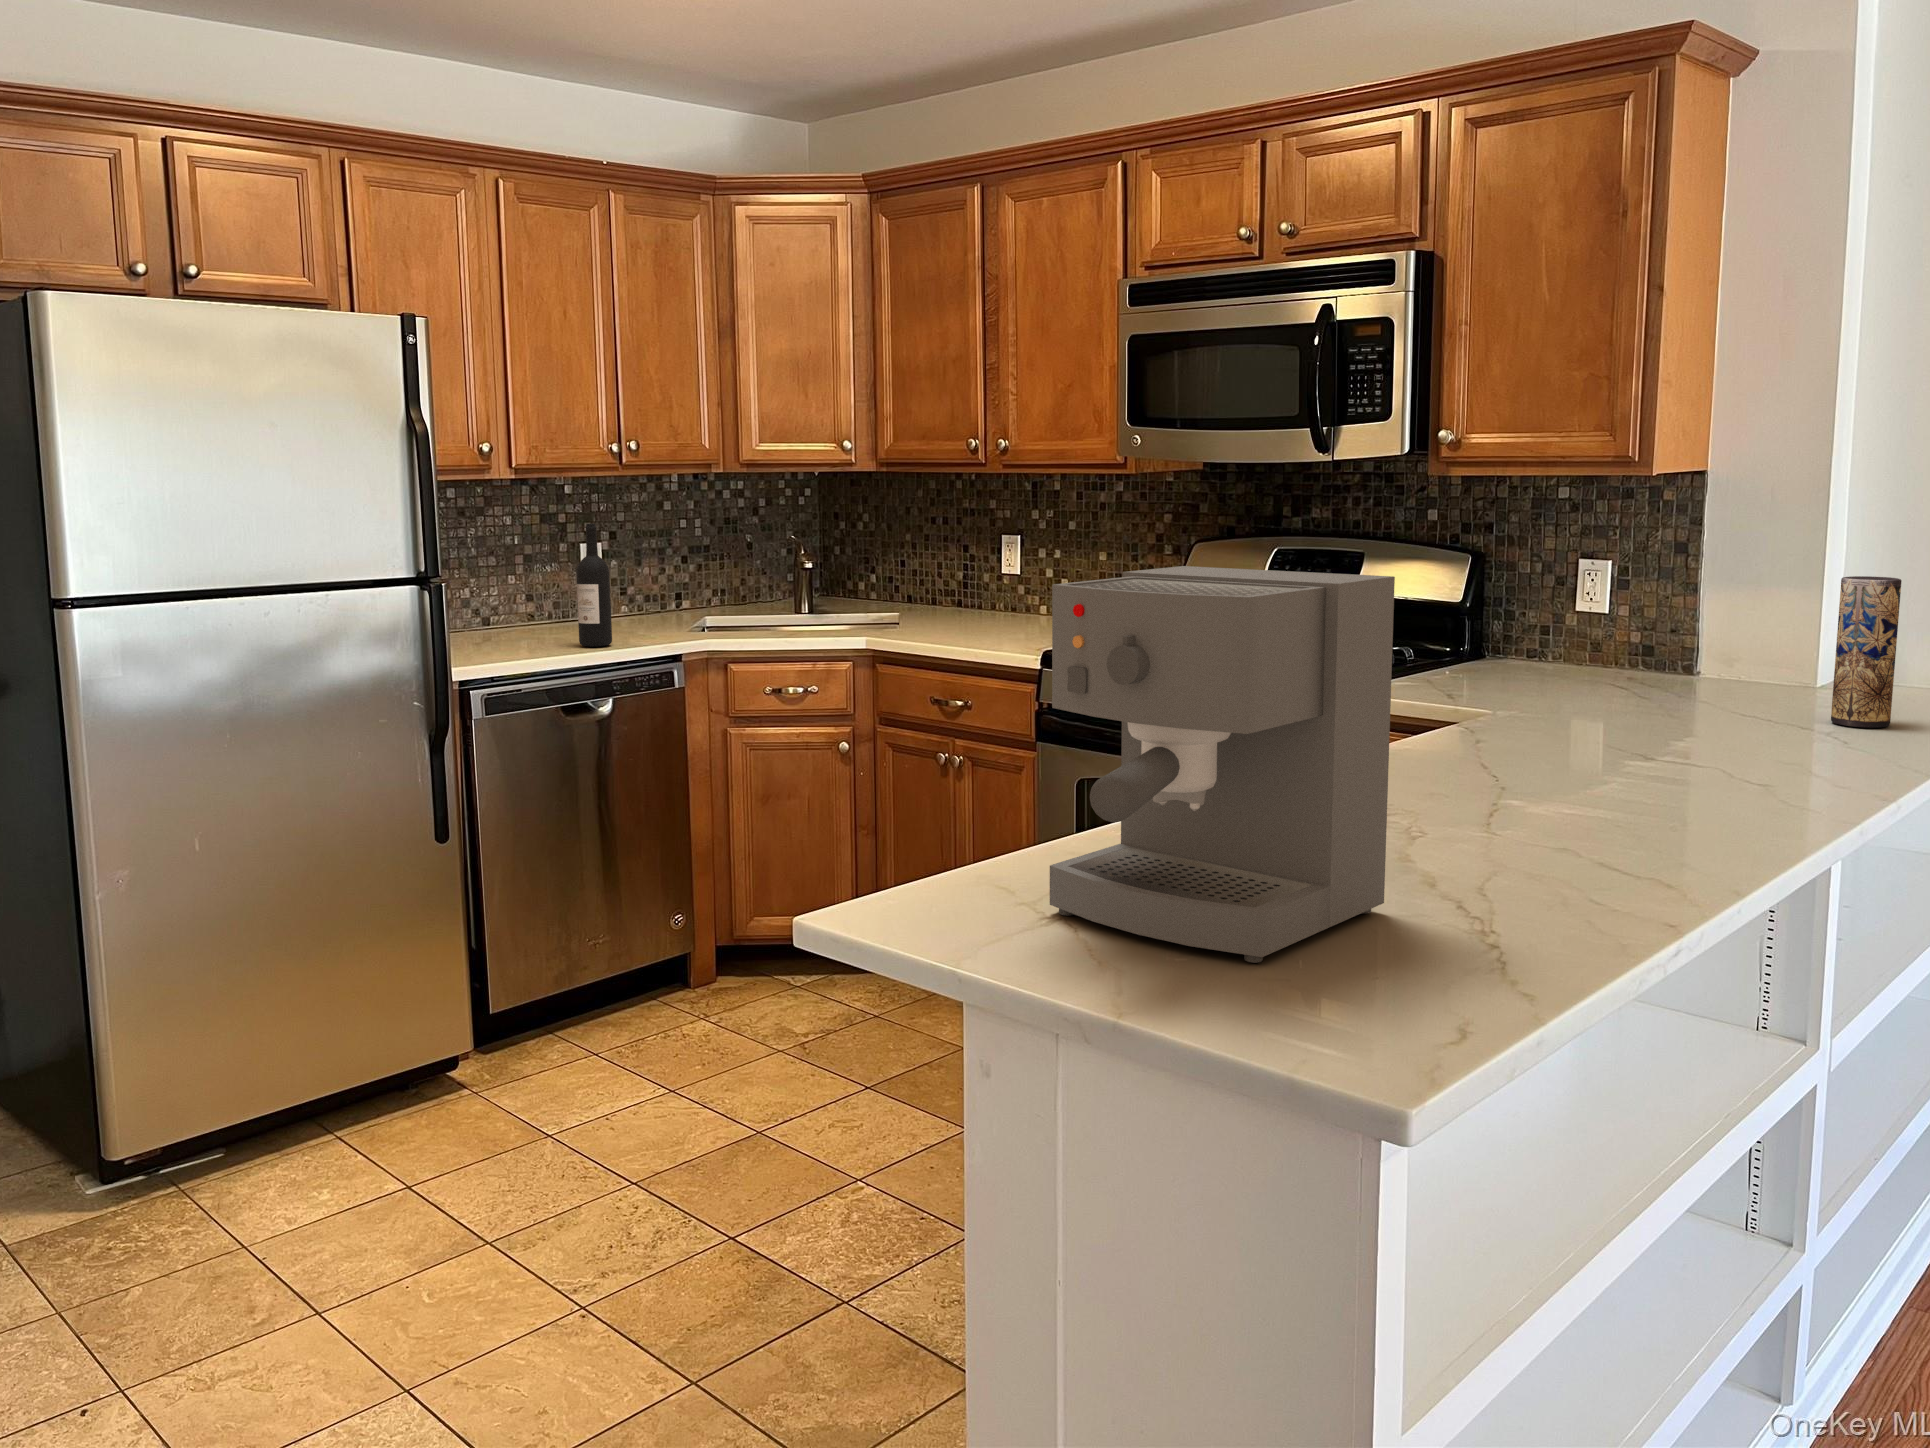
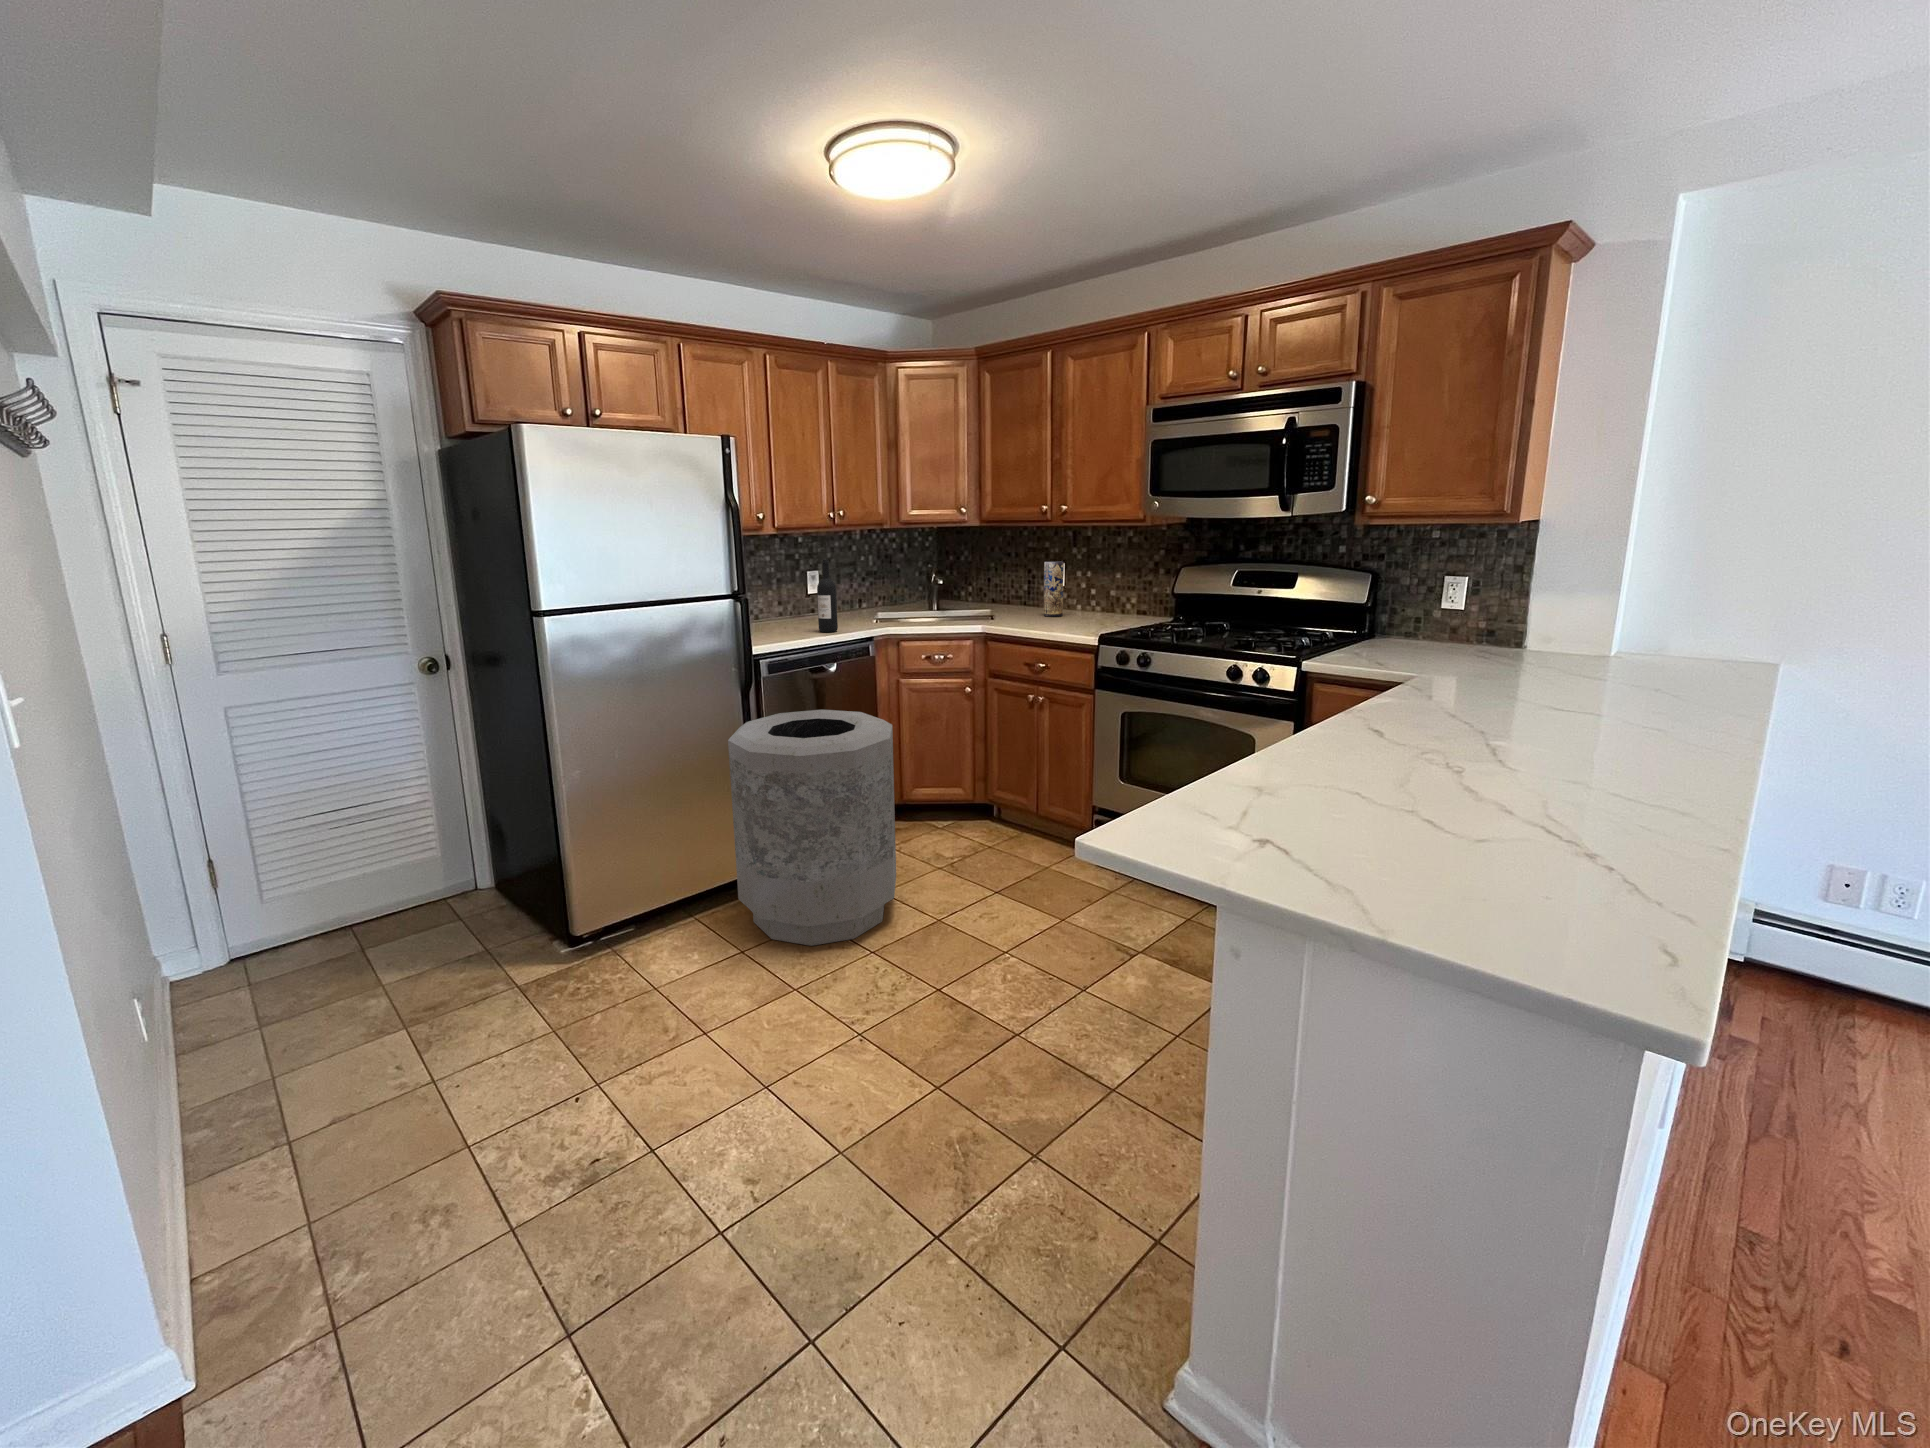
coffee maker: present [1050,566,1395,963] -> none [1267,591,1541,887]
vase: present [1831,576,1902,728] -> present [1044,561,1064,617]
trash can: none [394,775,691,1172] -> present [728,710,896,946]

